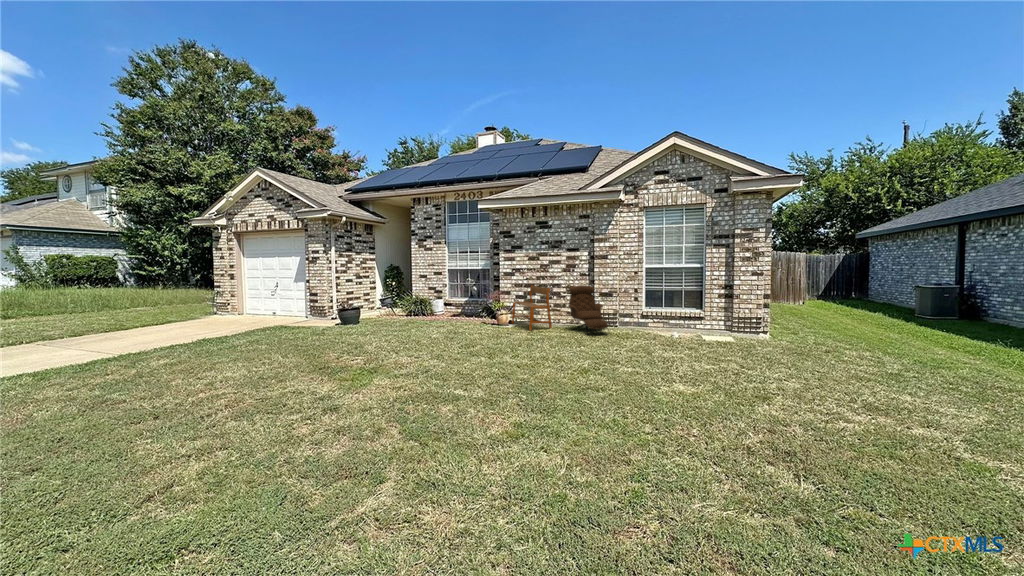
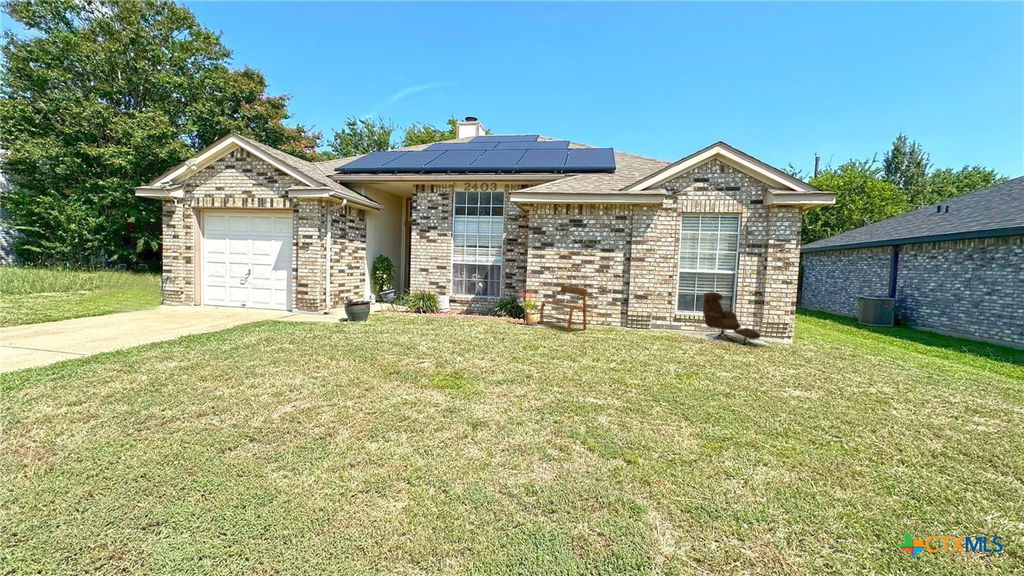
lounge chair: present [568,285,608,334] -> present [703,292,760,345]

